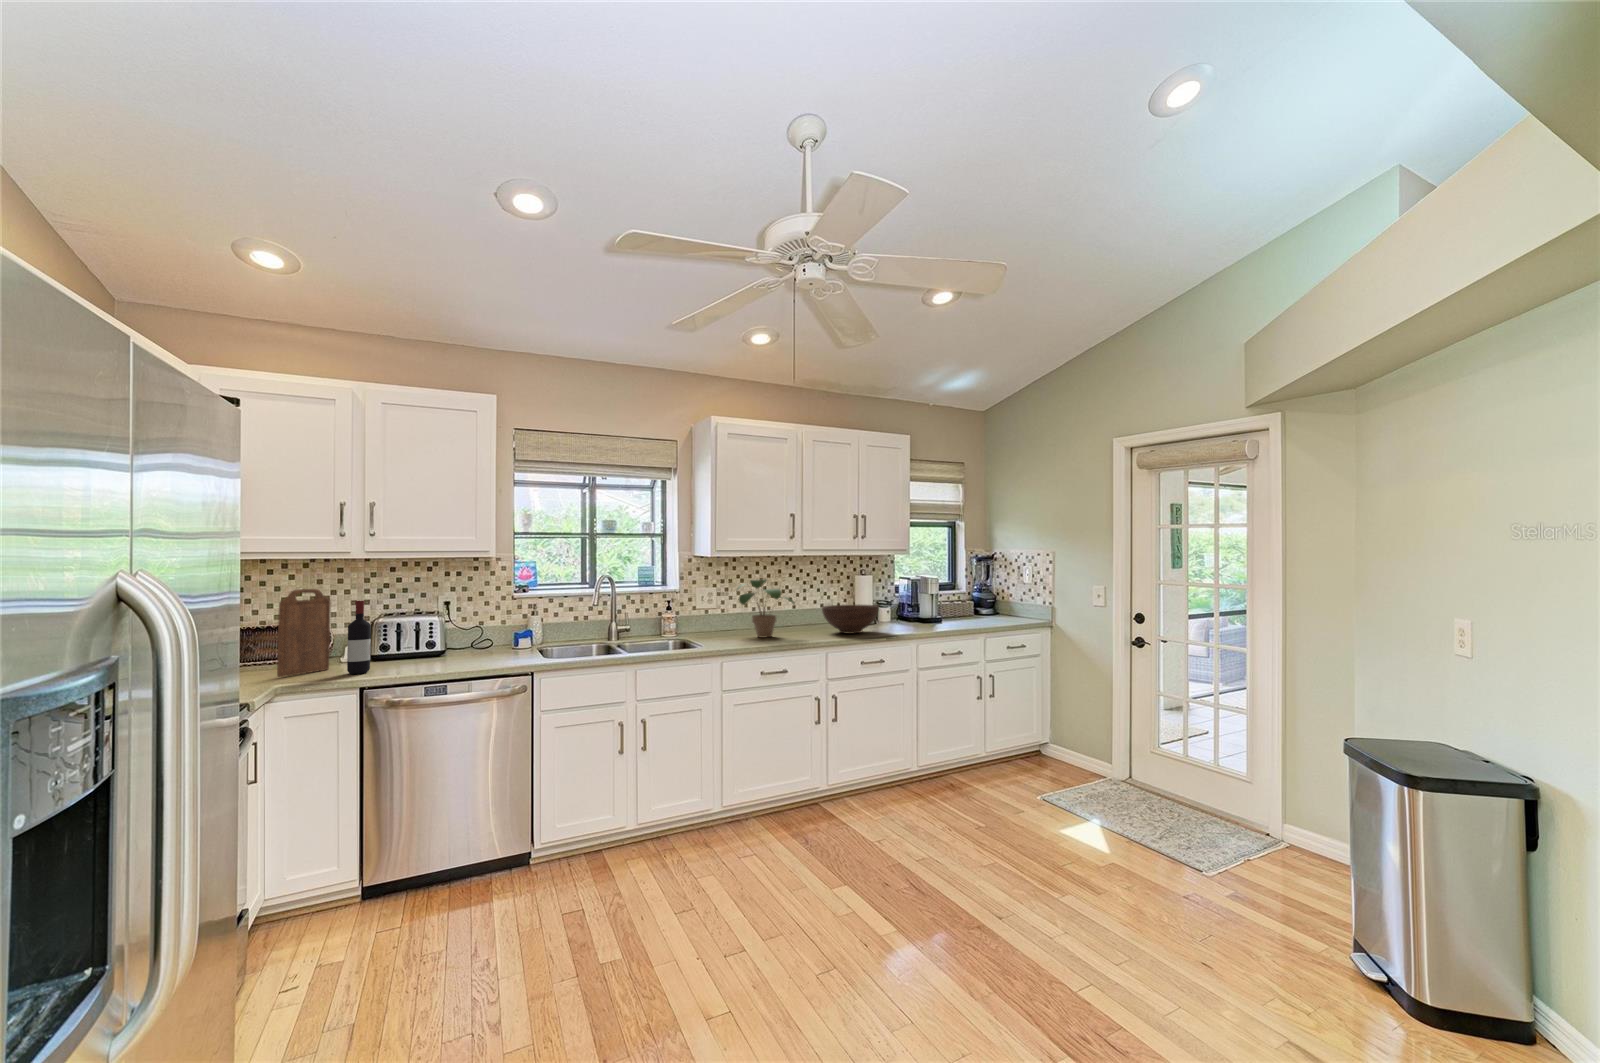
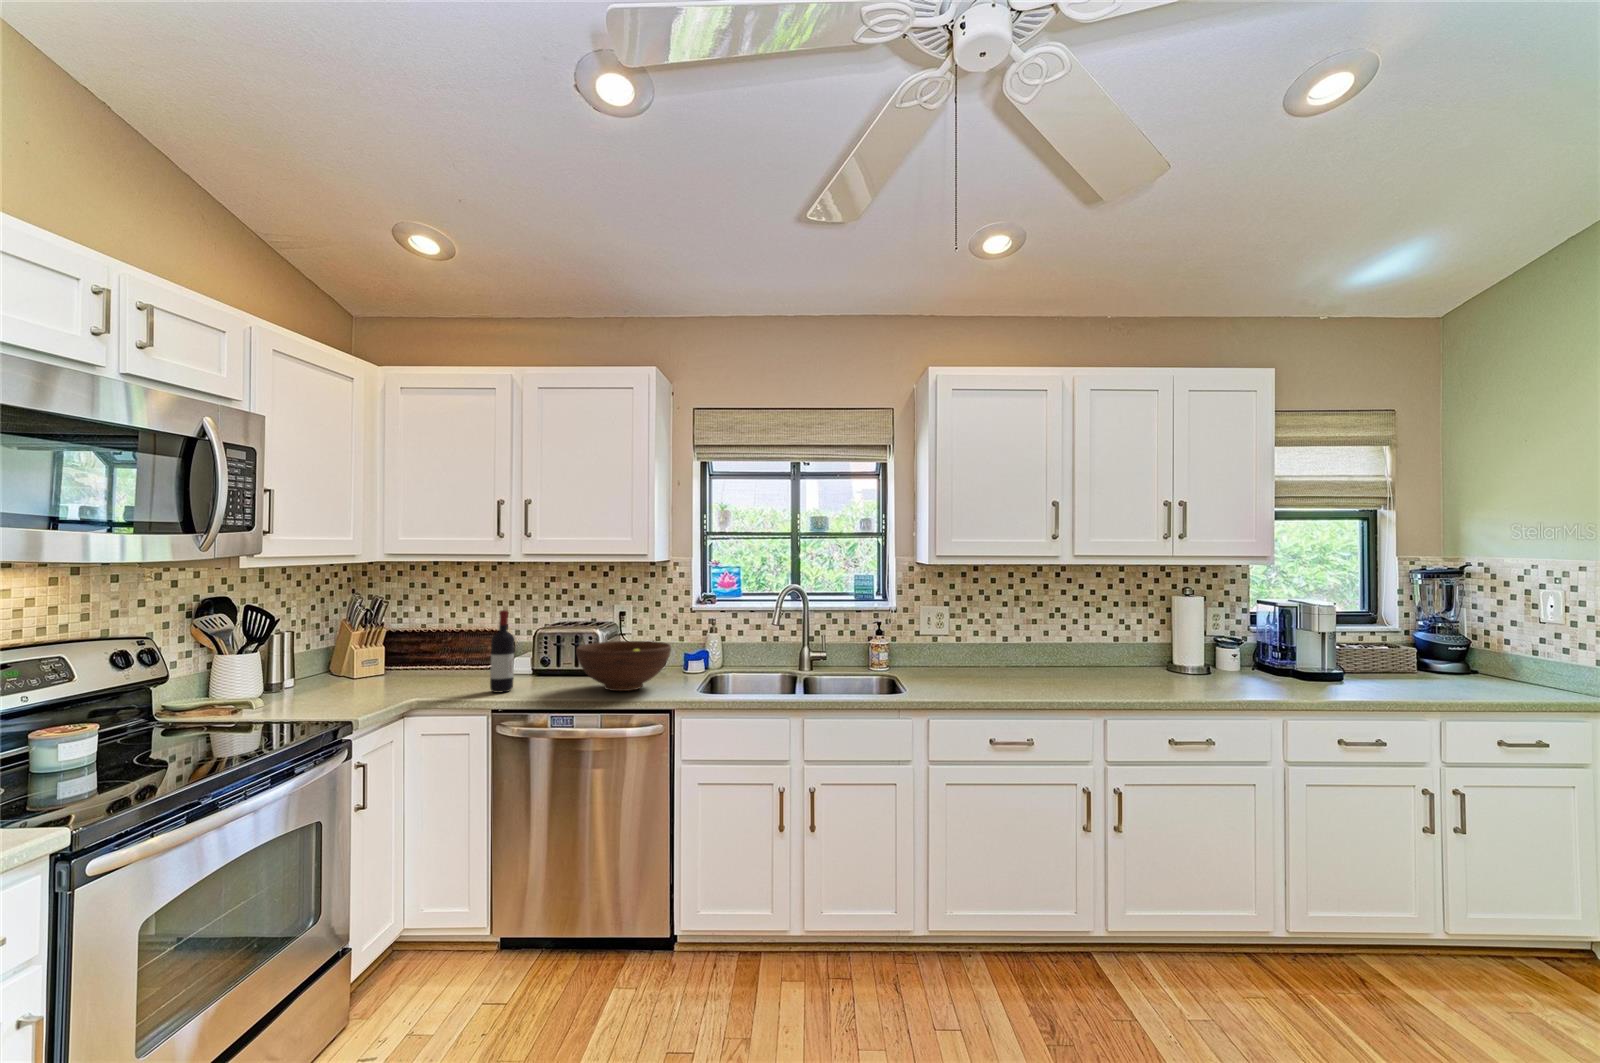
potted plant: present [737,579,794,637] -> none [966,597,1057,685]
cutting board: present [277,589,331,677] -> none [433,595,492,689]
fruit bowl: present [822,605,879,634] -> present [576,641,671,691]

